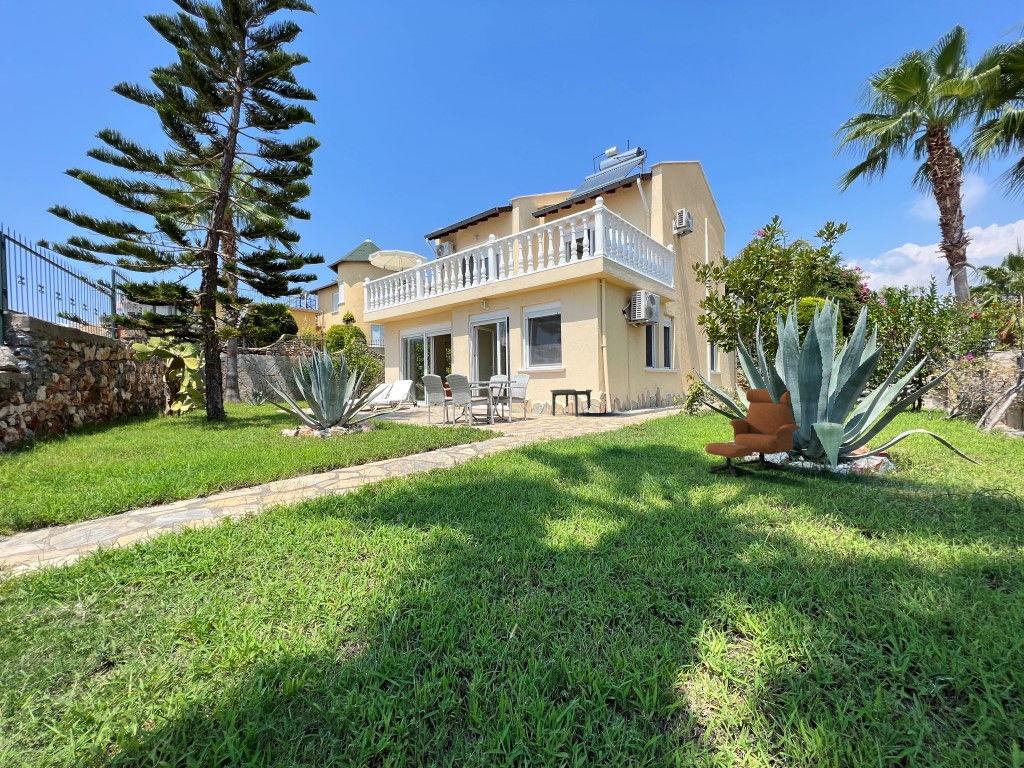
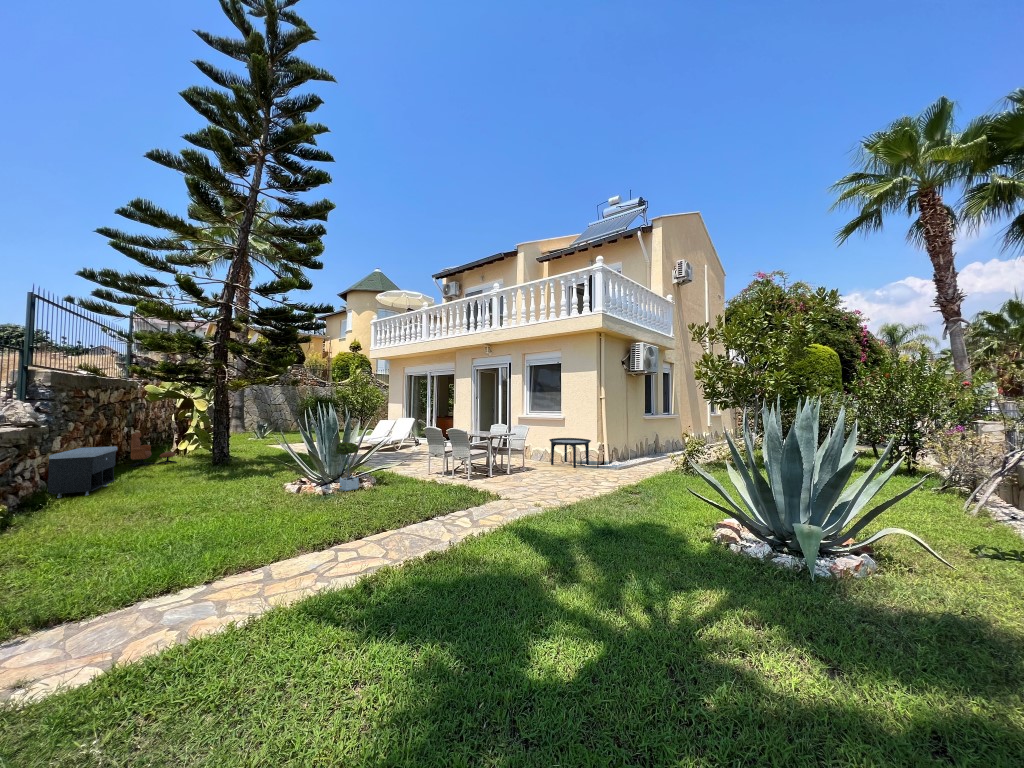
potted tree: none [333,385,358,436] -> present [336,442,359,491]
lounge chair: present [706,389,800,477] -> present [131,432,177,467]
storage bench: none [36,398,107,447] -> present [48,446,118,498]

